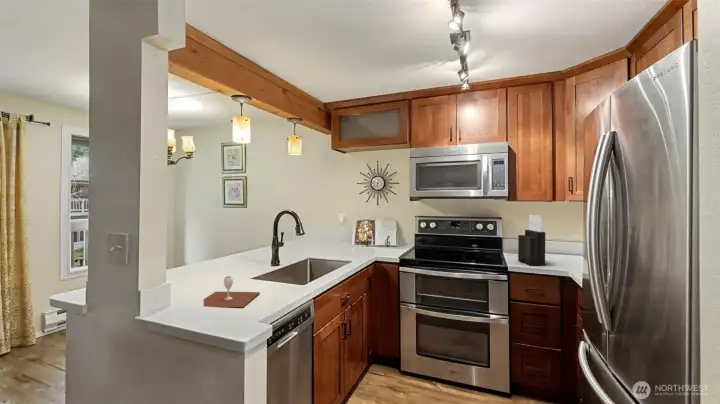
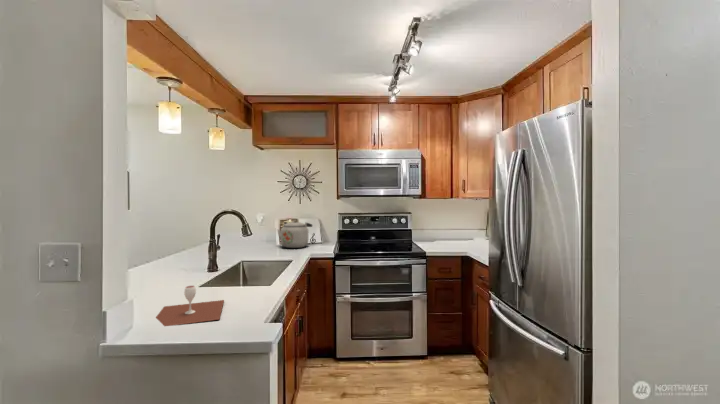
knife block: present [518,214,545,265] -> none [429,209,451,250]
kettle: none [351,222,385,251] -> present [278,220,312,248]

